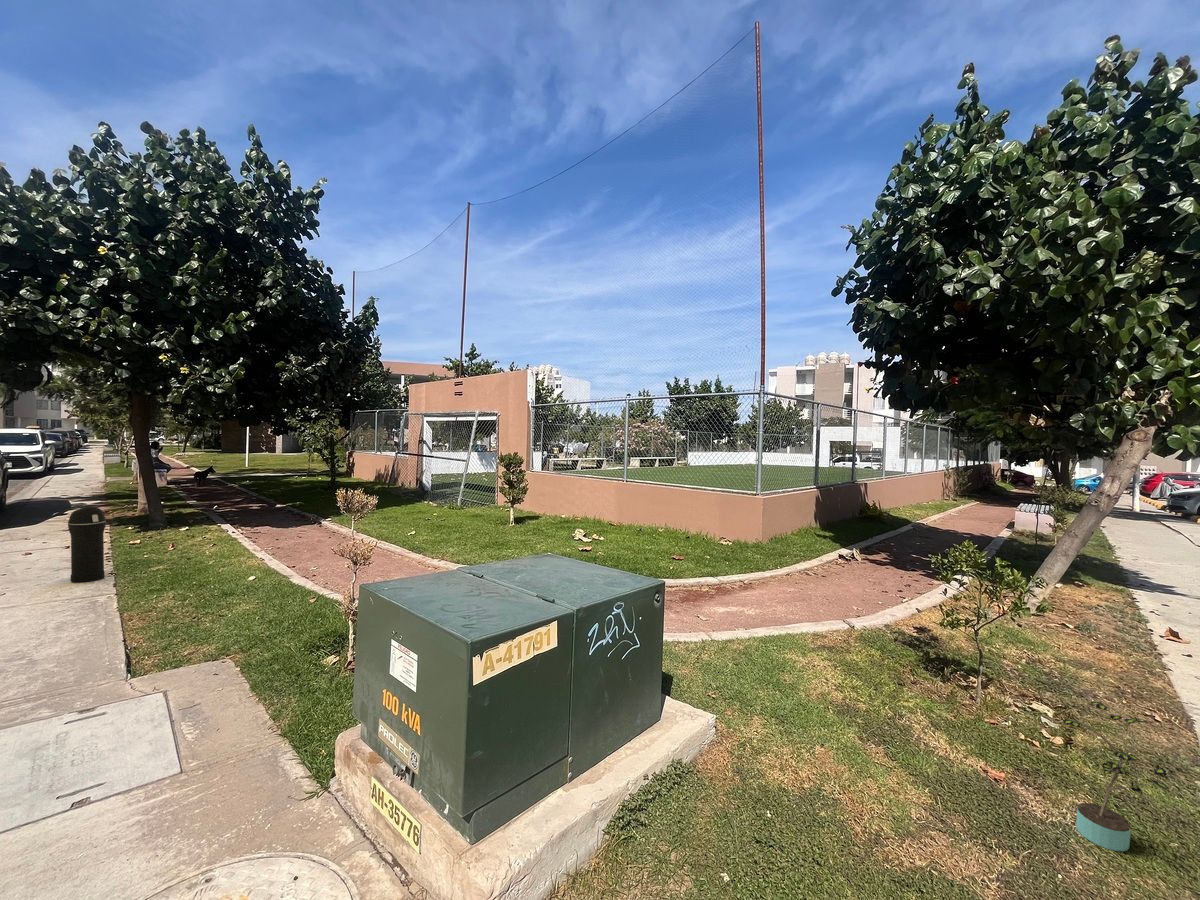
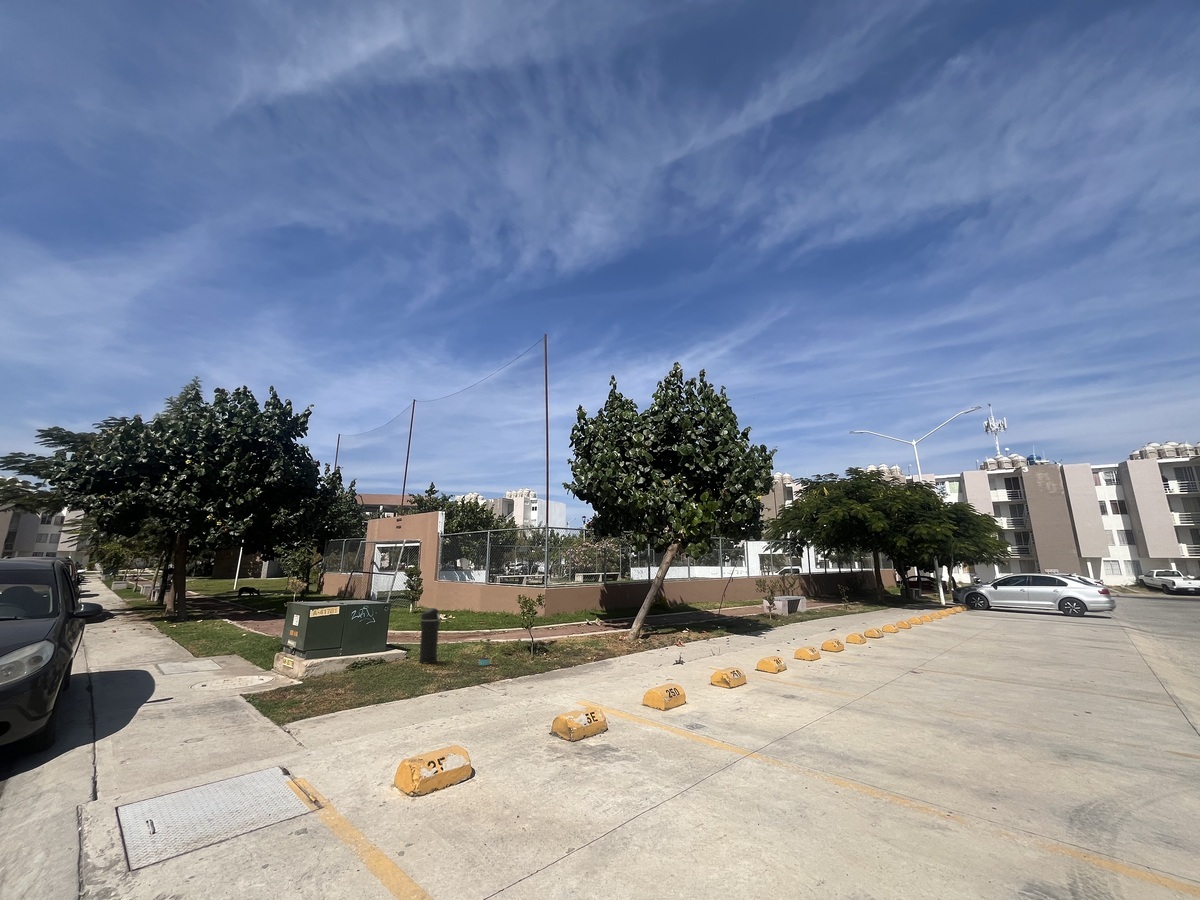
trash can: present [68,506,106,583] -> present [419,608,440,664]

